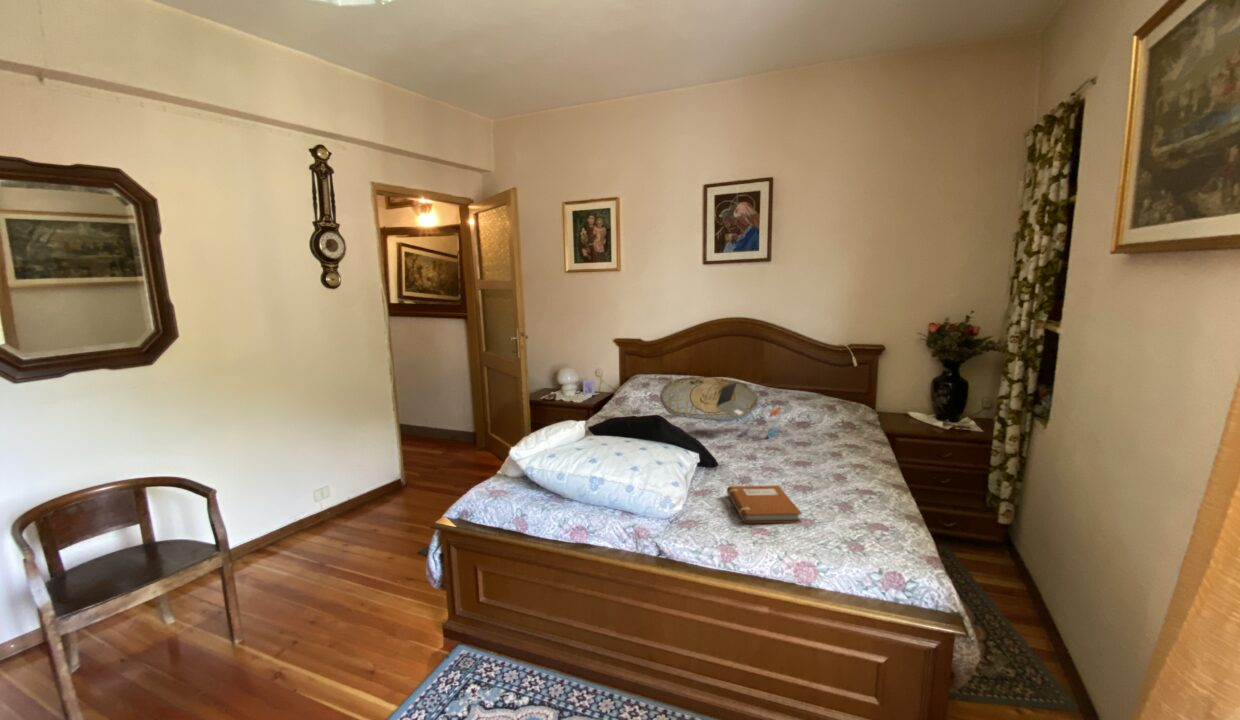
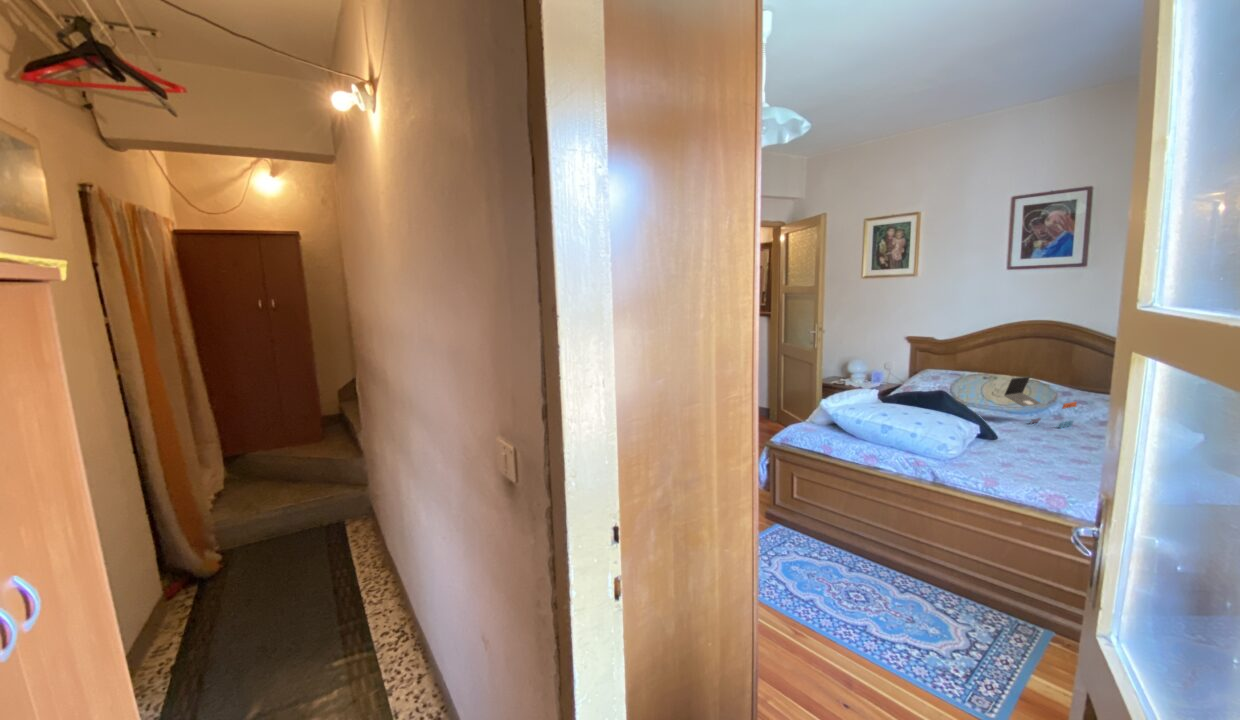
notebook: present [727,485,802,523] -> none [1000,447,1066,476]

